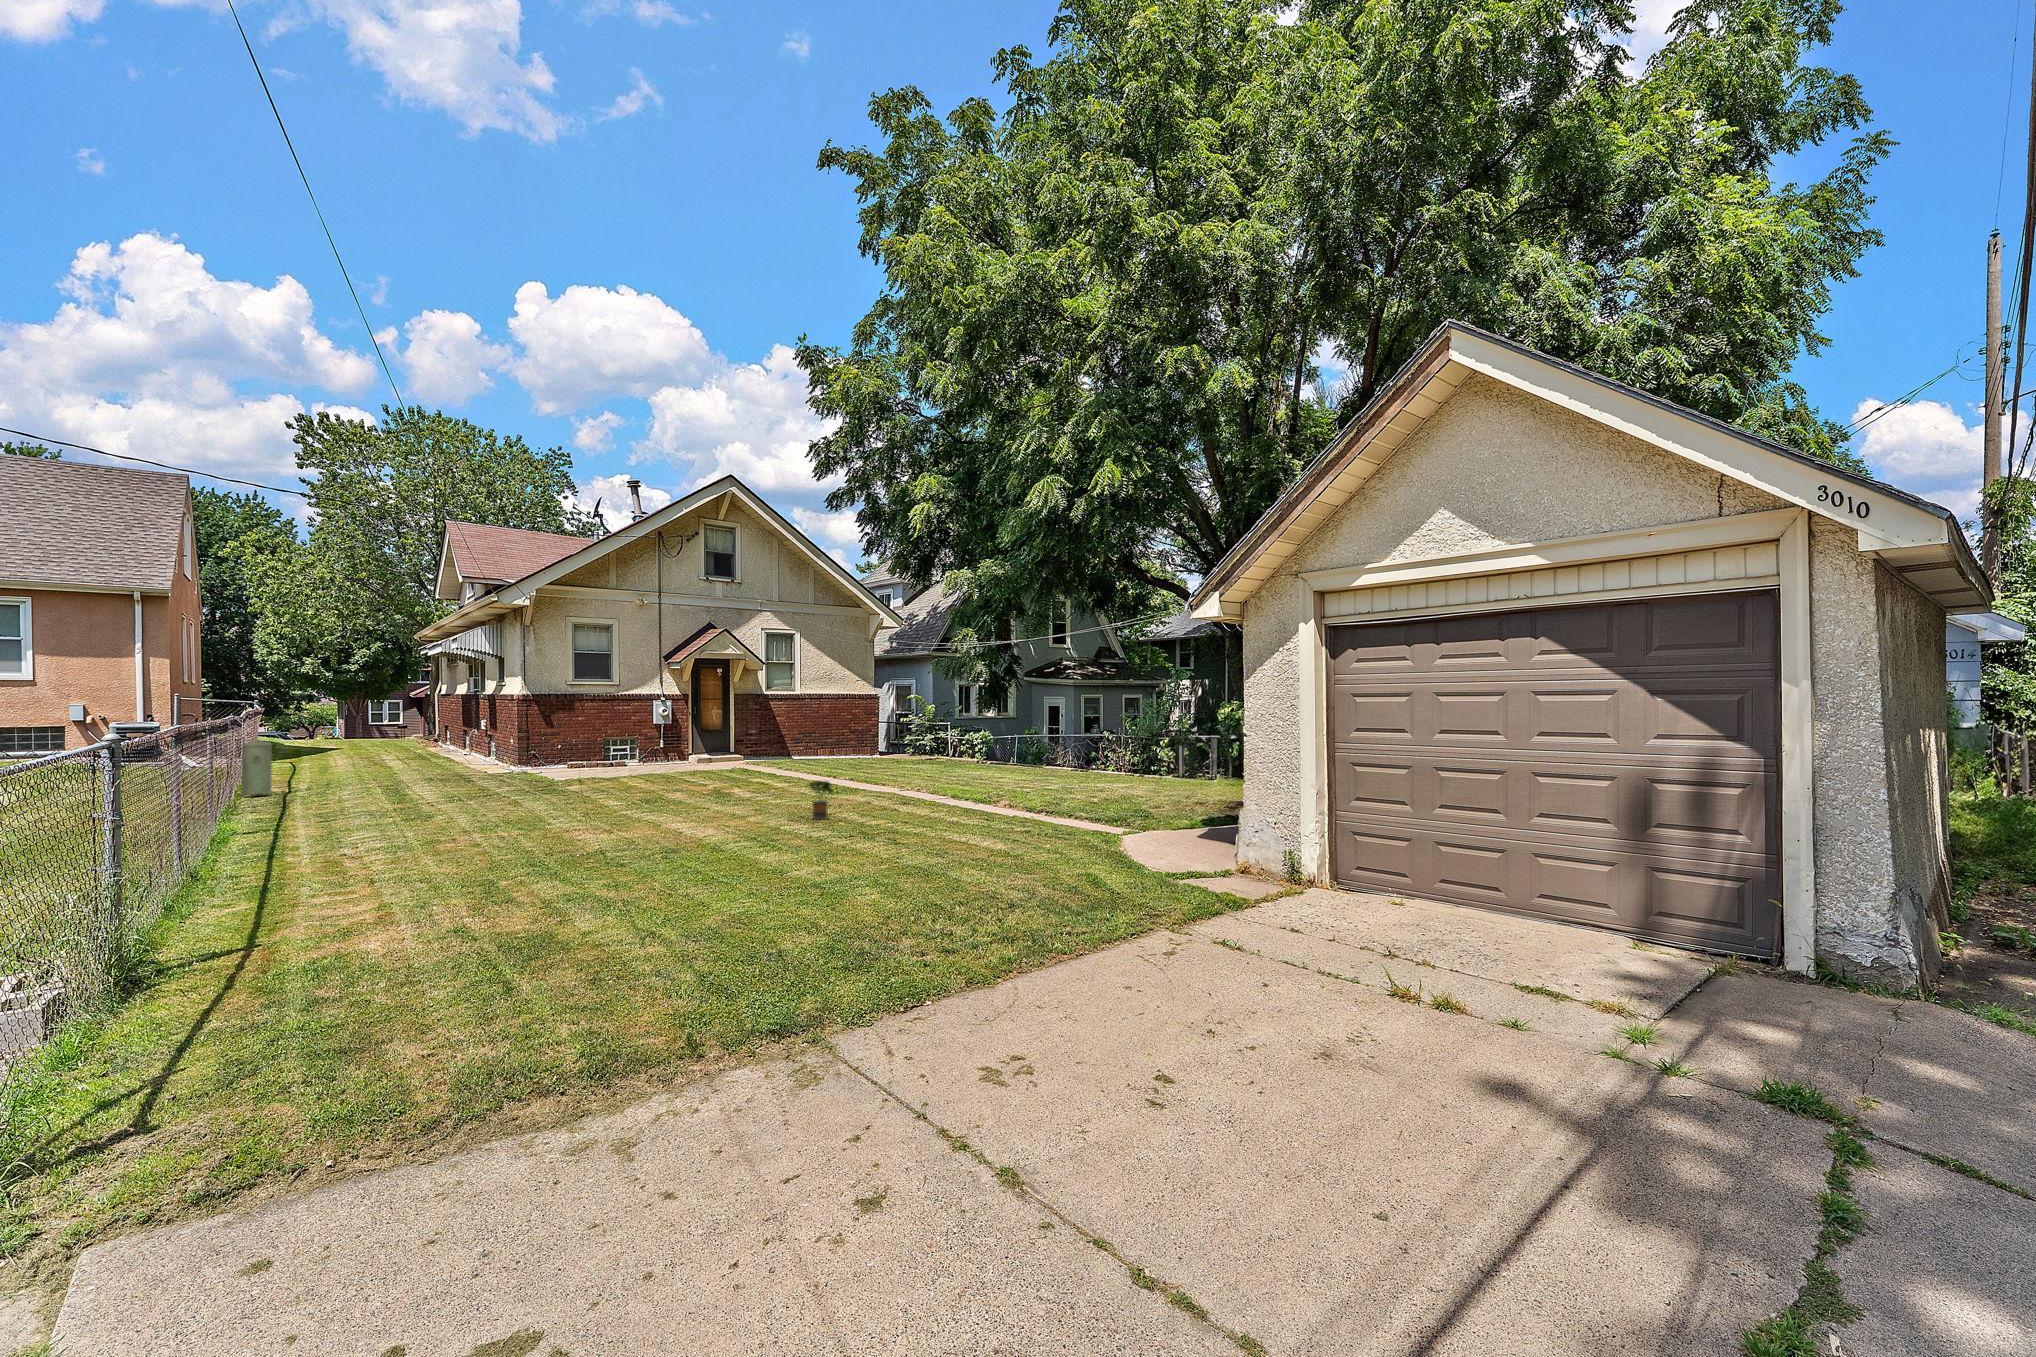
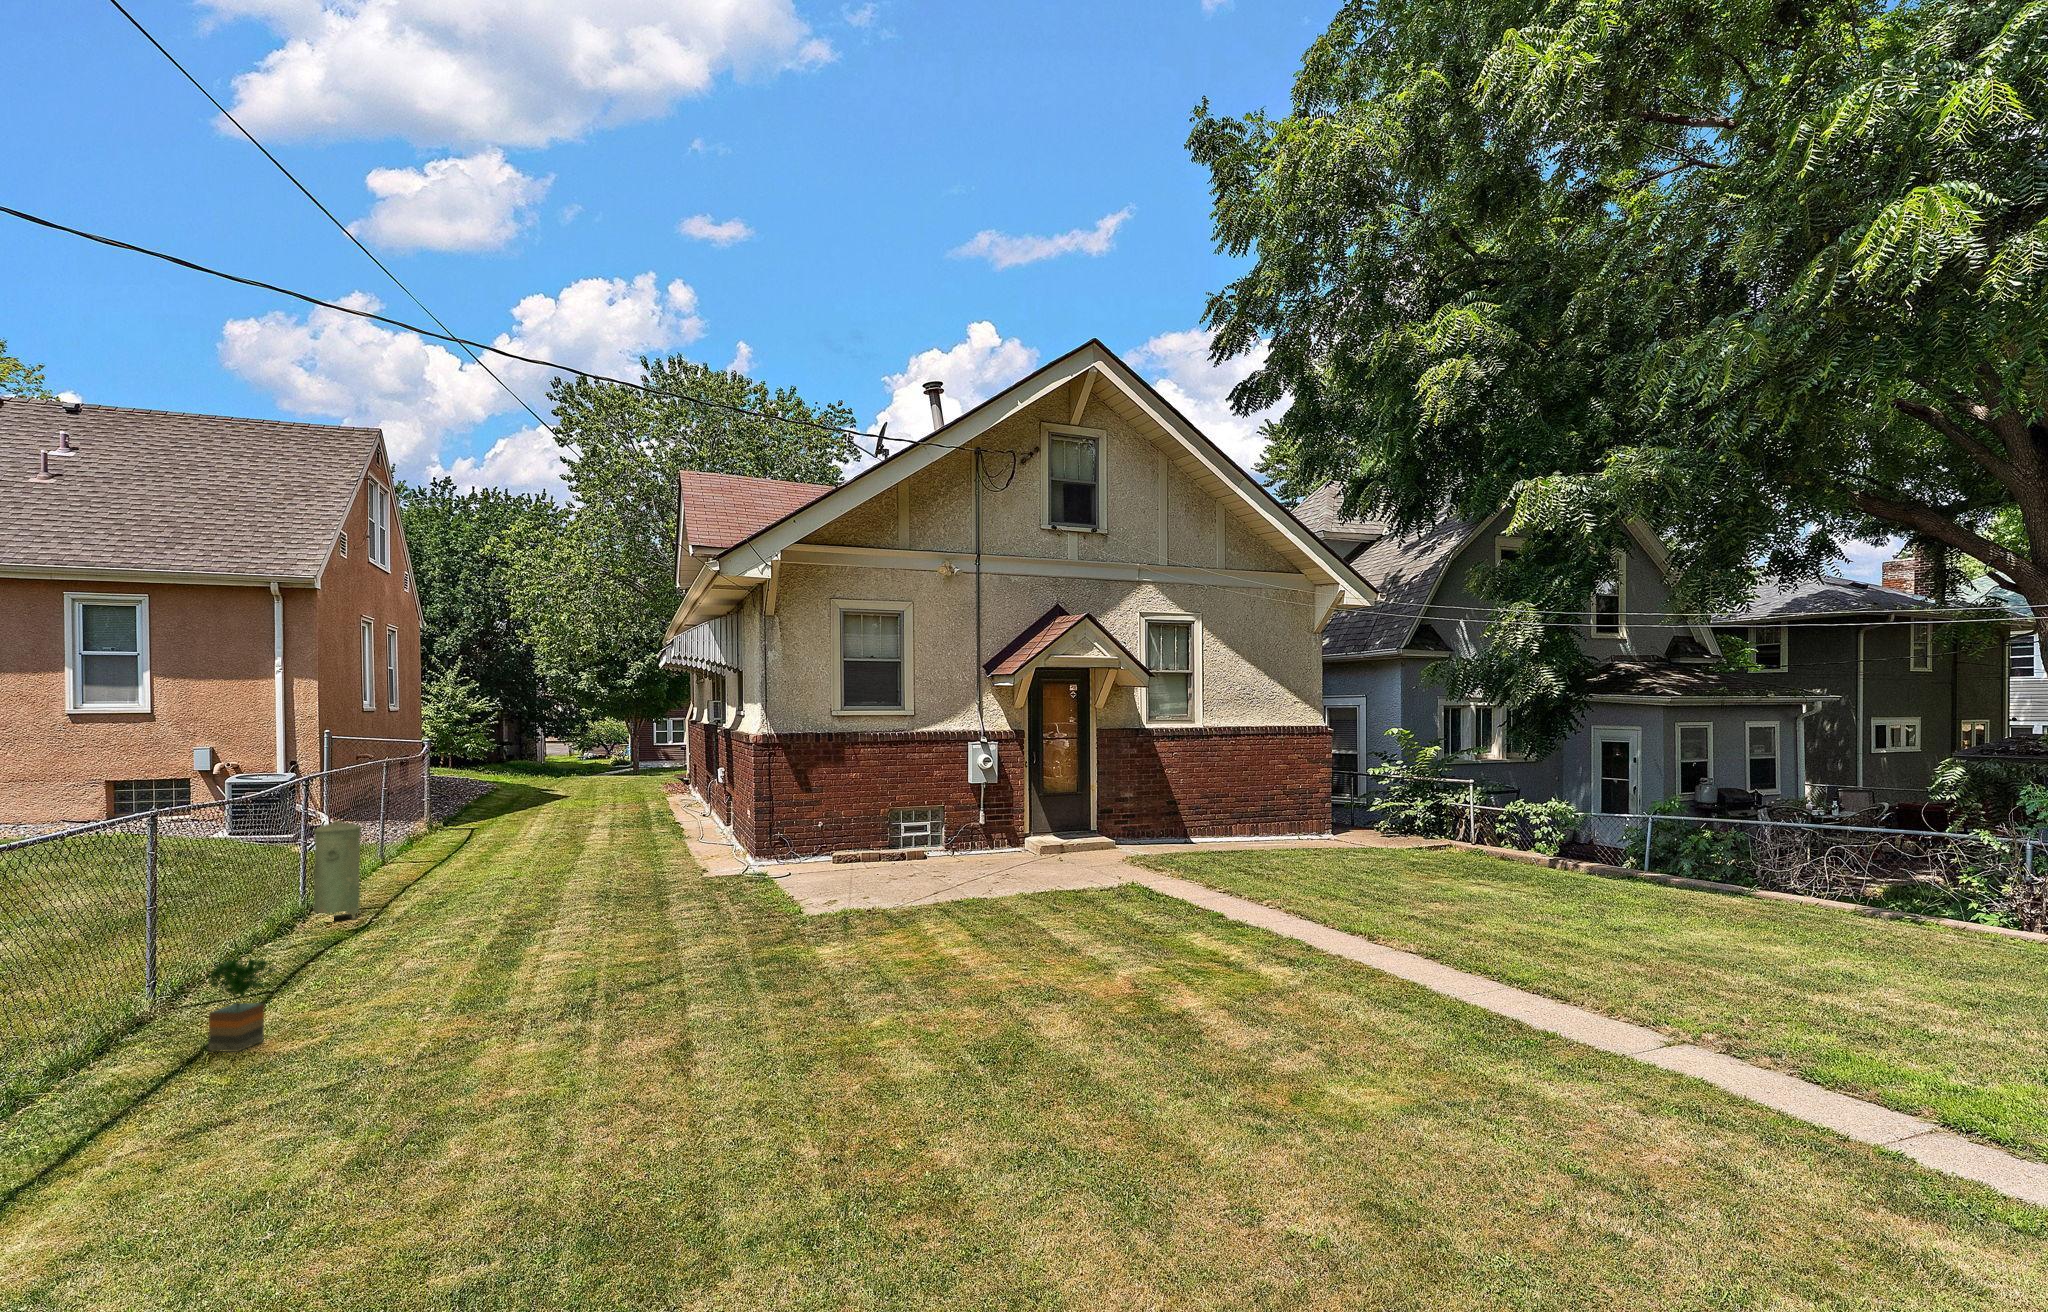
potted tree: present [809,780,833,820] -> present [208,959,275,1052]

